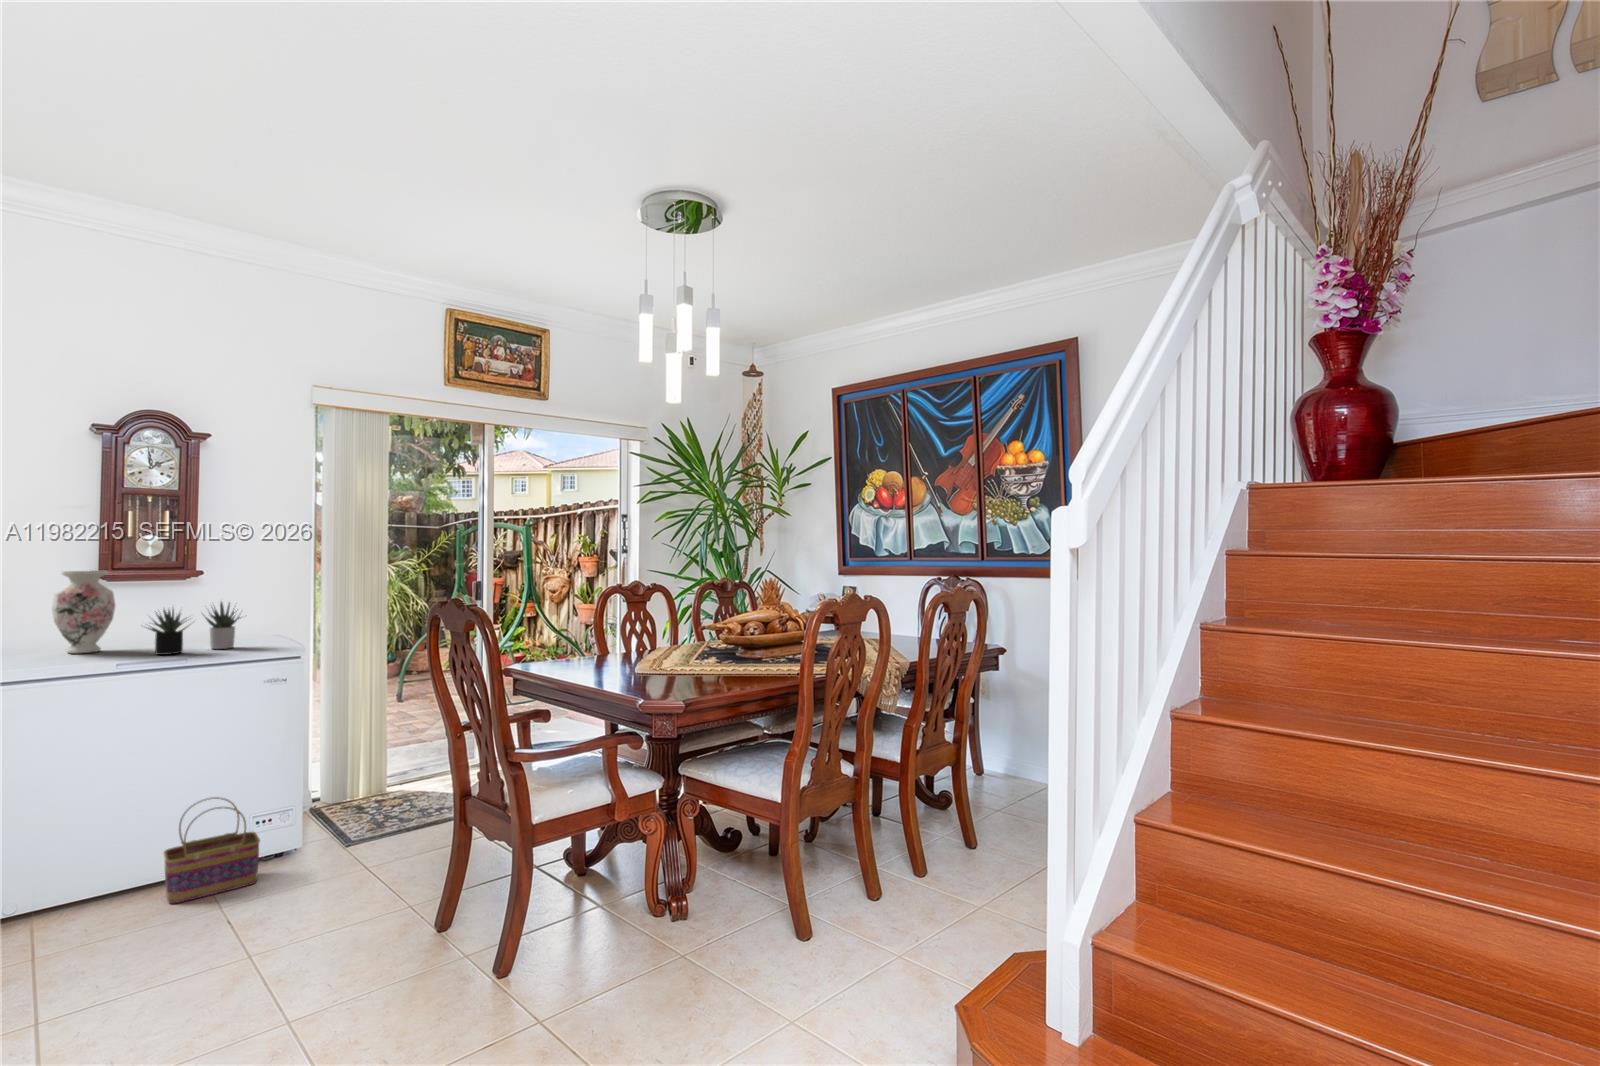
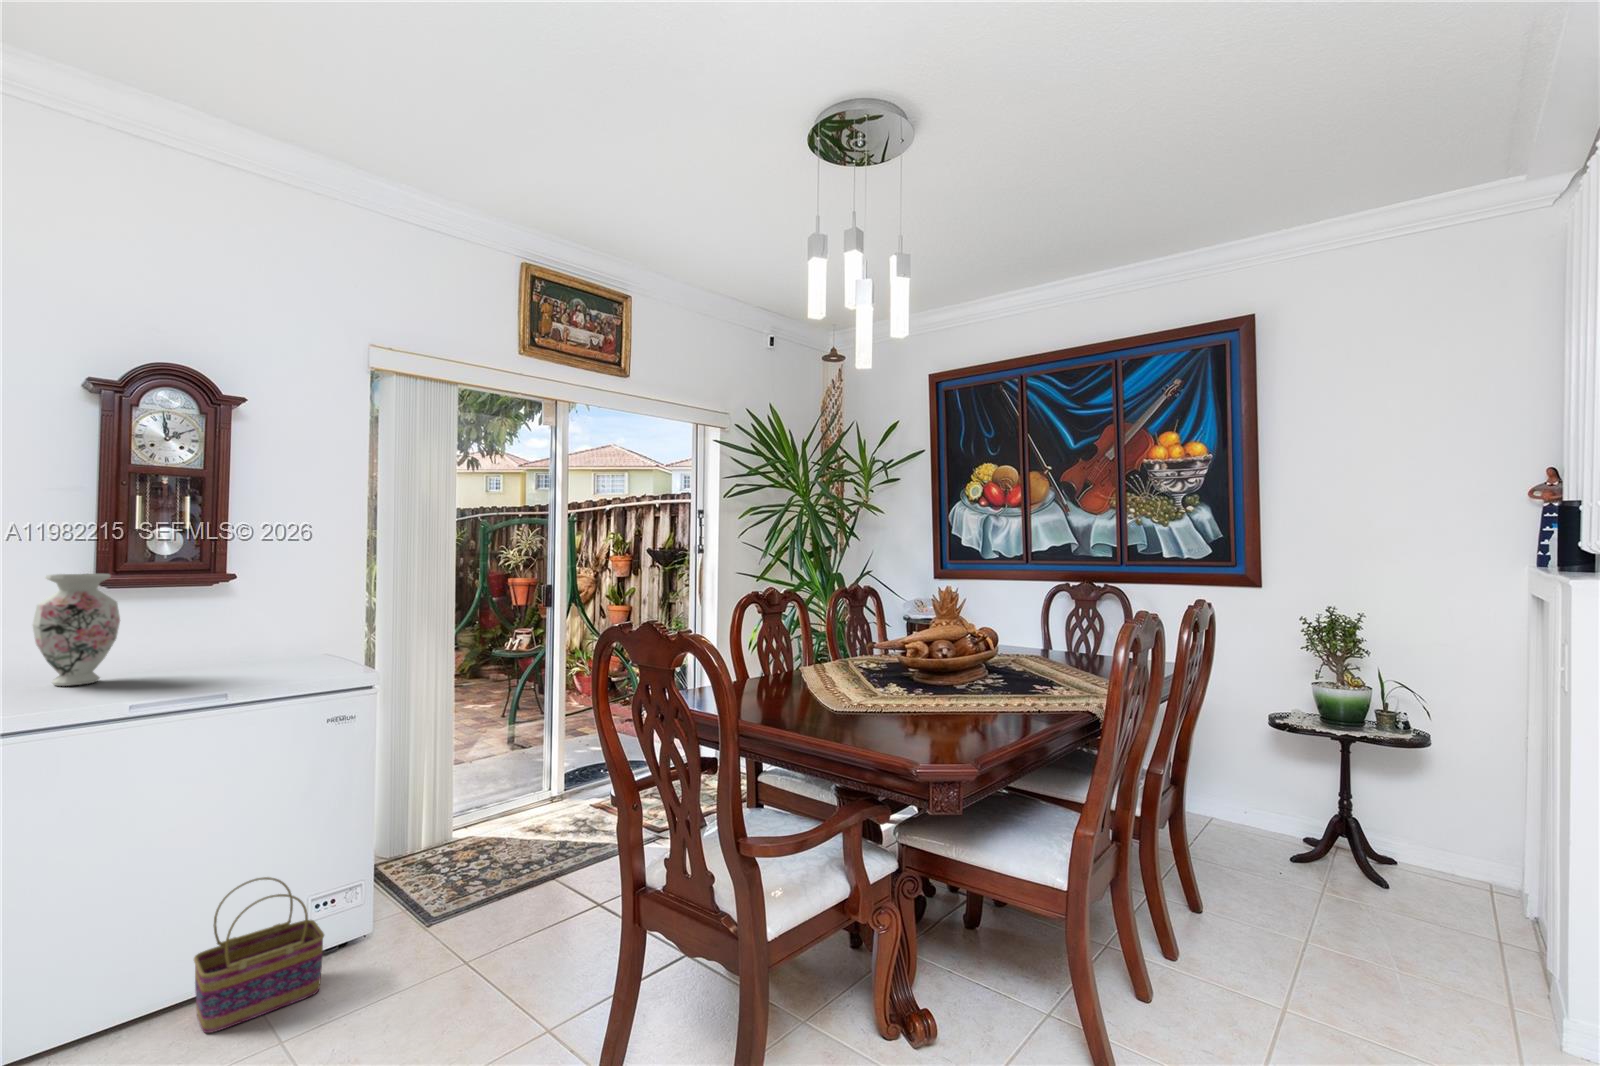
succulent plant: present [149,602,240,655] -> none [156,611,296,686]

